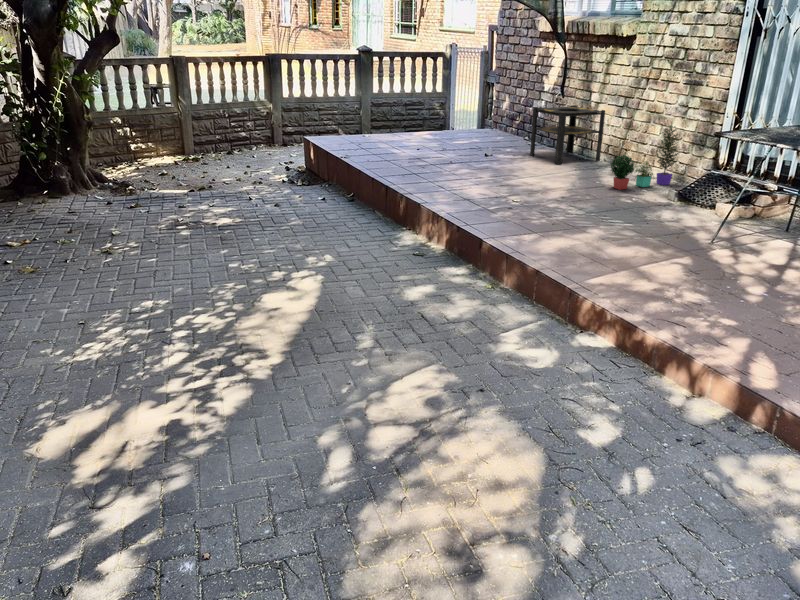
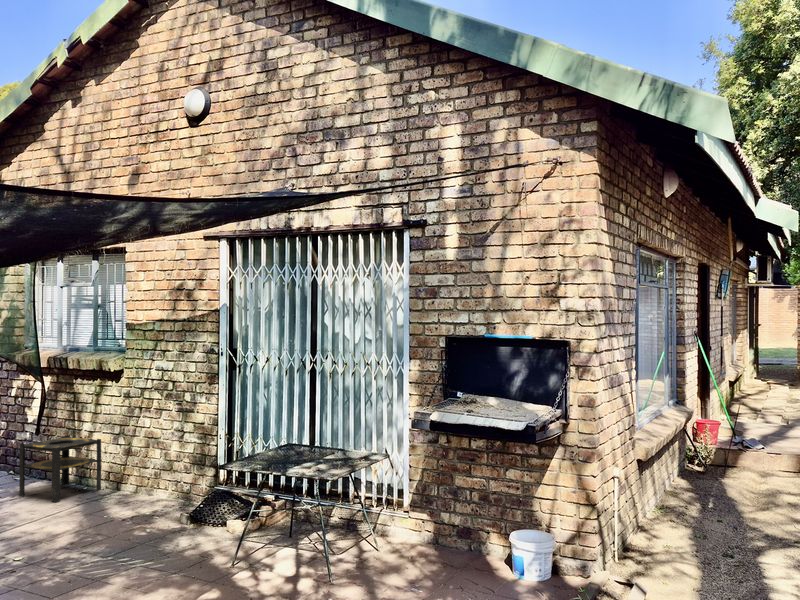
potted plant: present [611,125,680,190] -> none [117,448,183,522]

